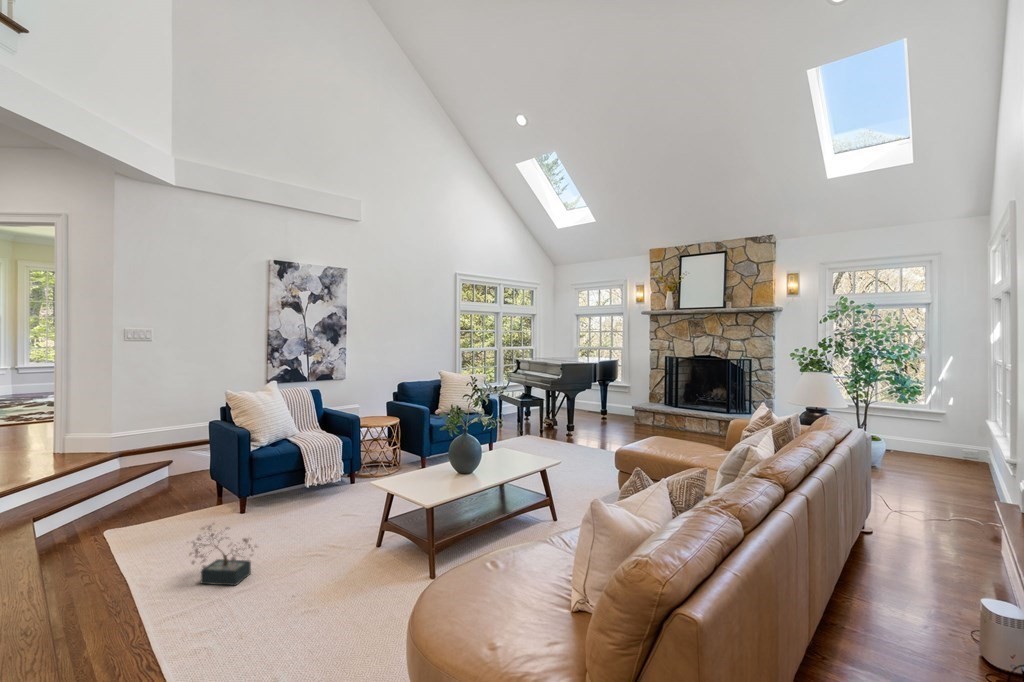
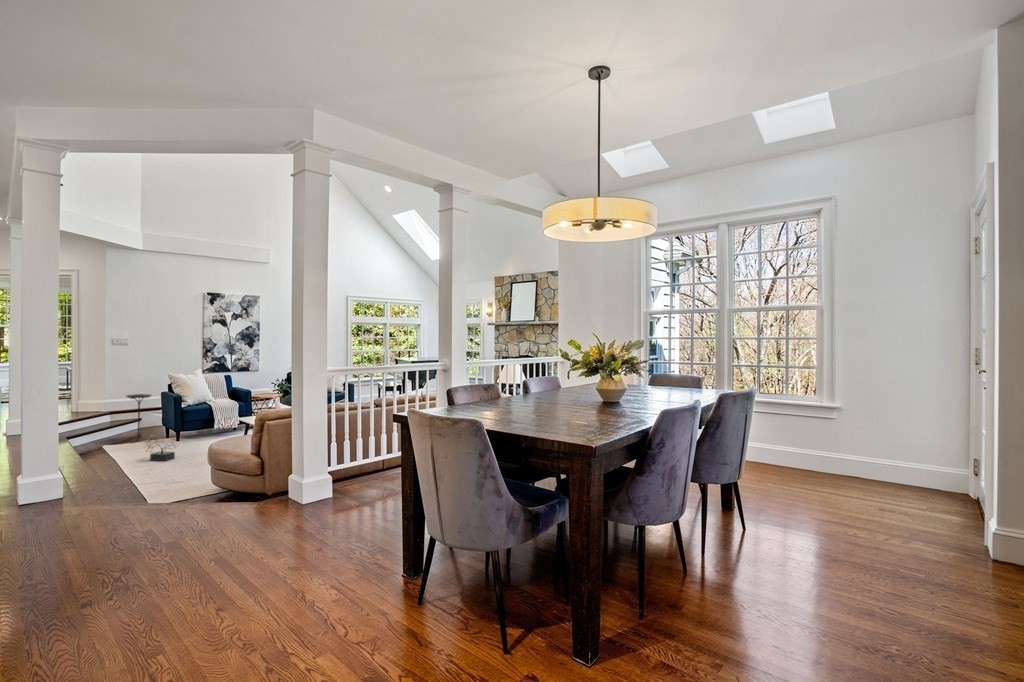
side table: none [147,427,195,521] -> present [126,394,151,440]

